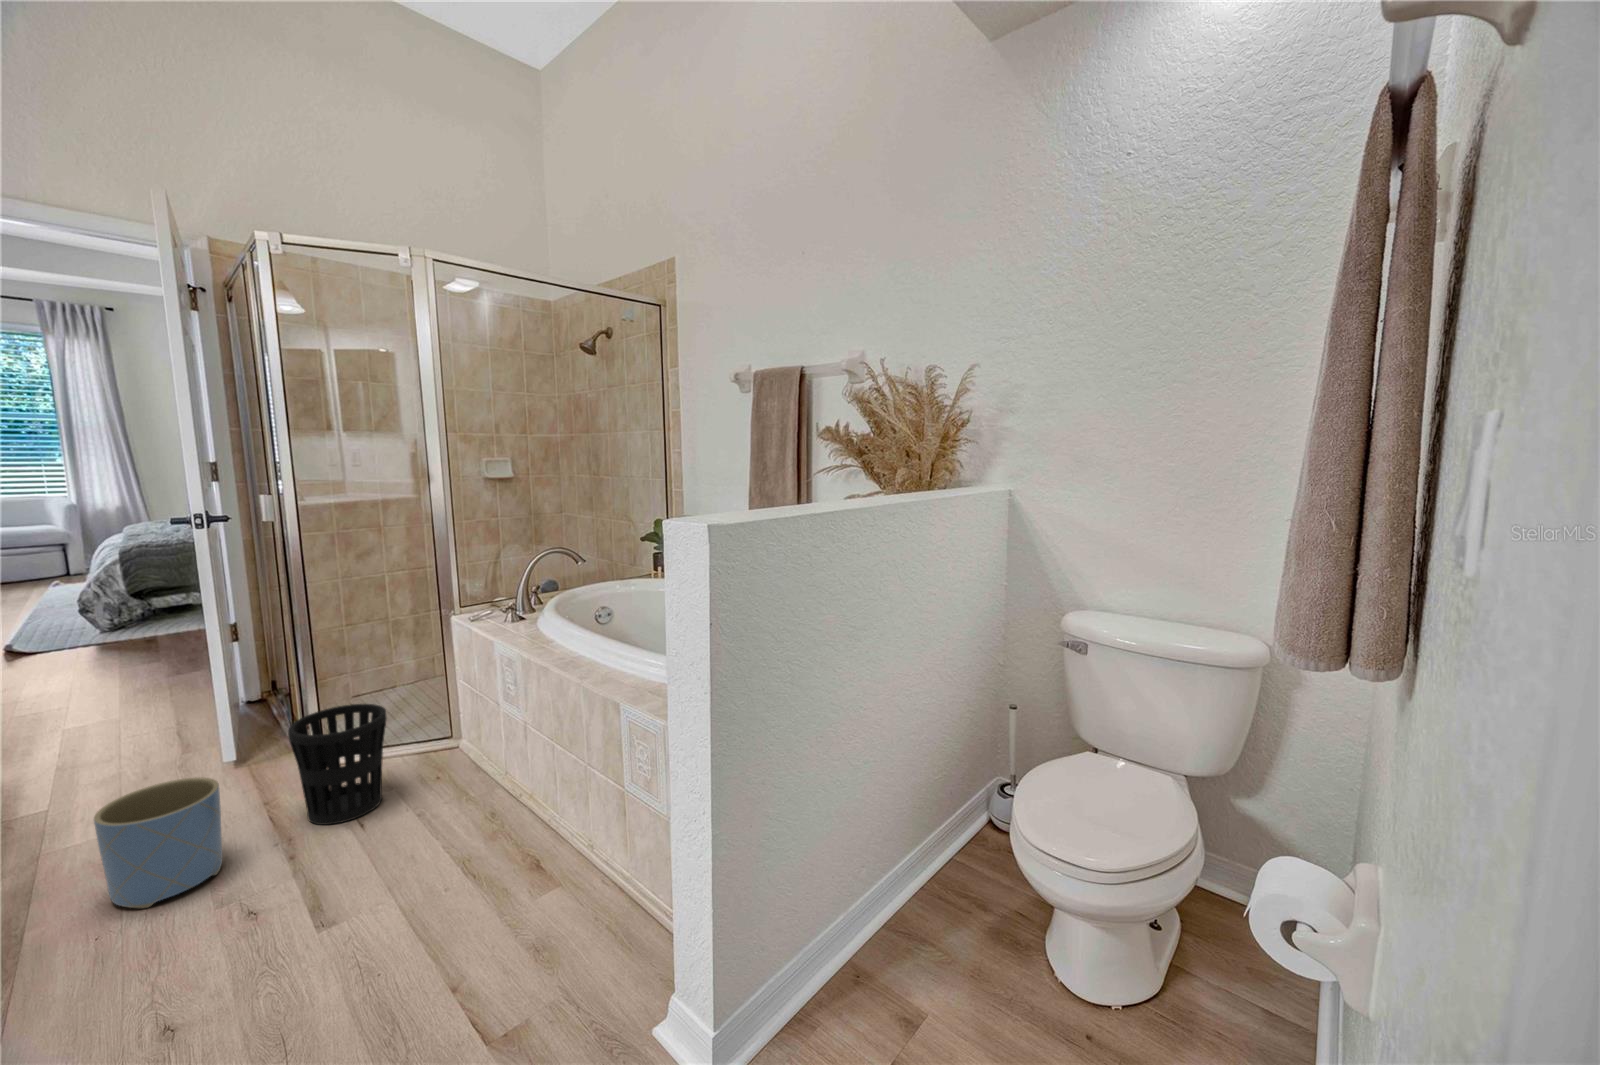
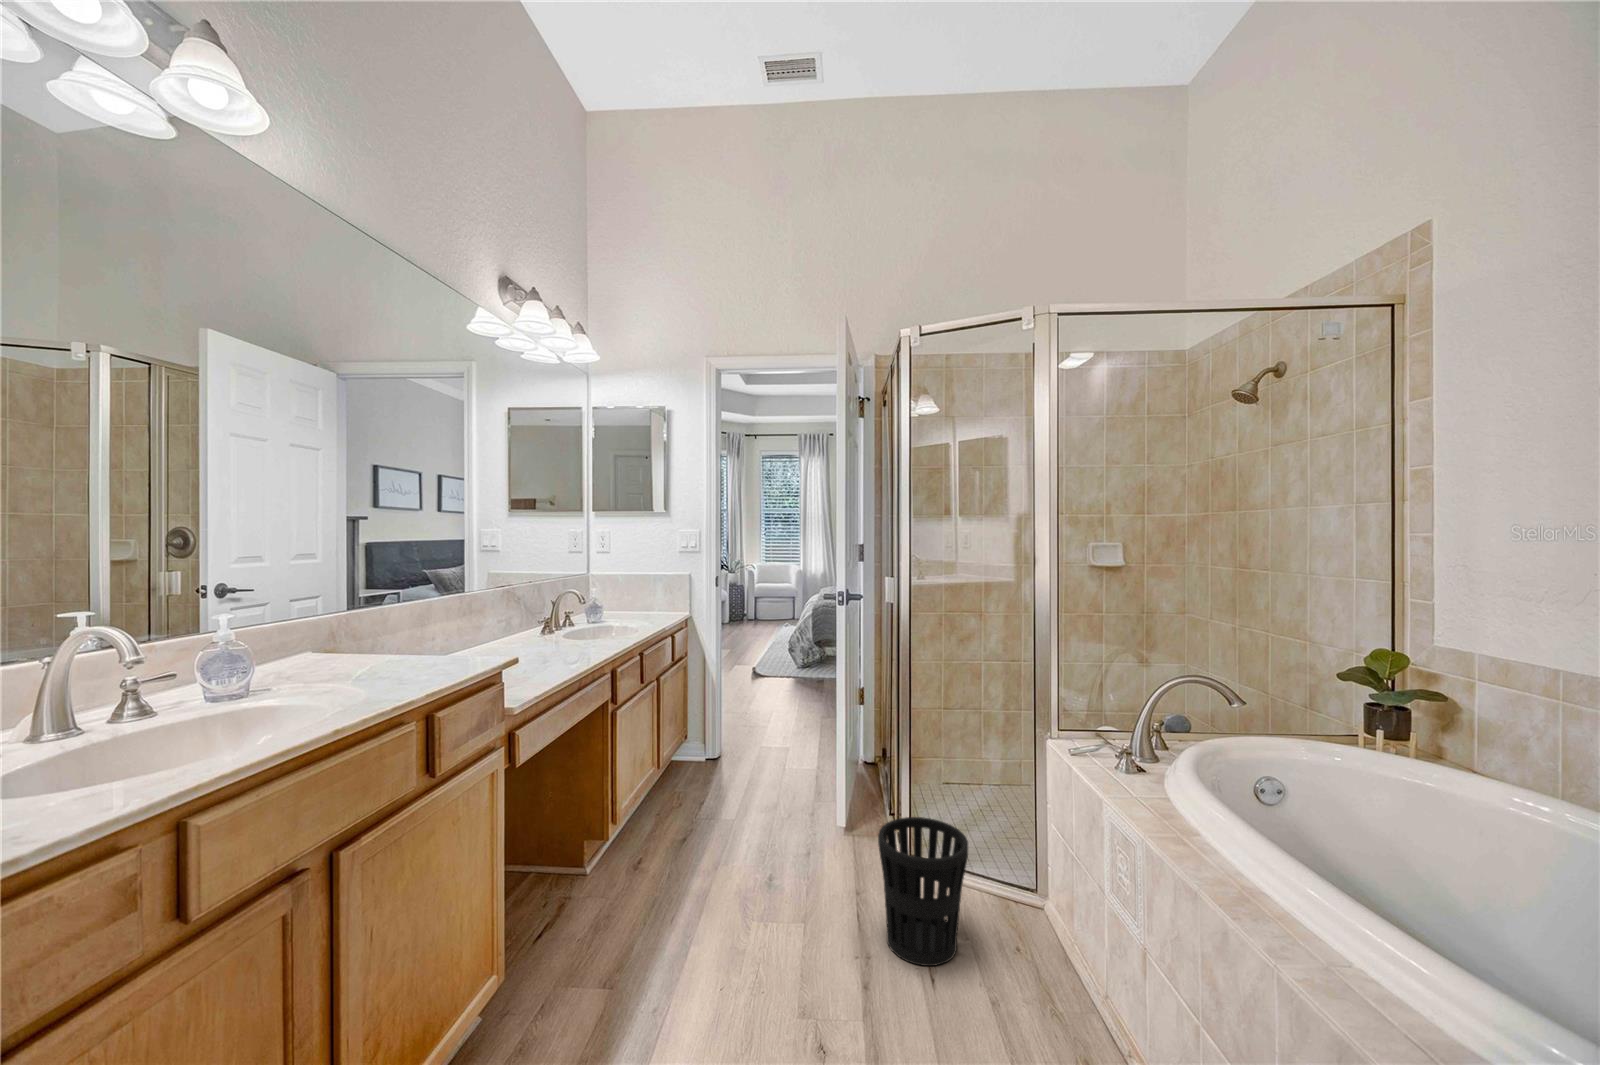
planter: present [94,777,222,908] -> none [735,850,819,980]

